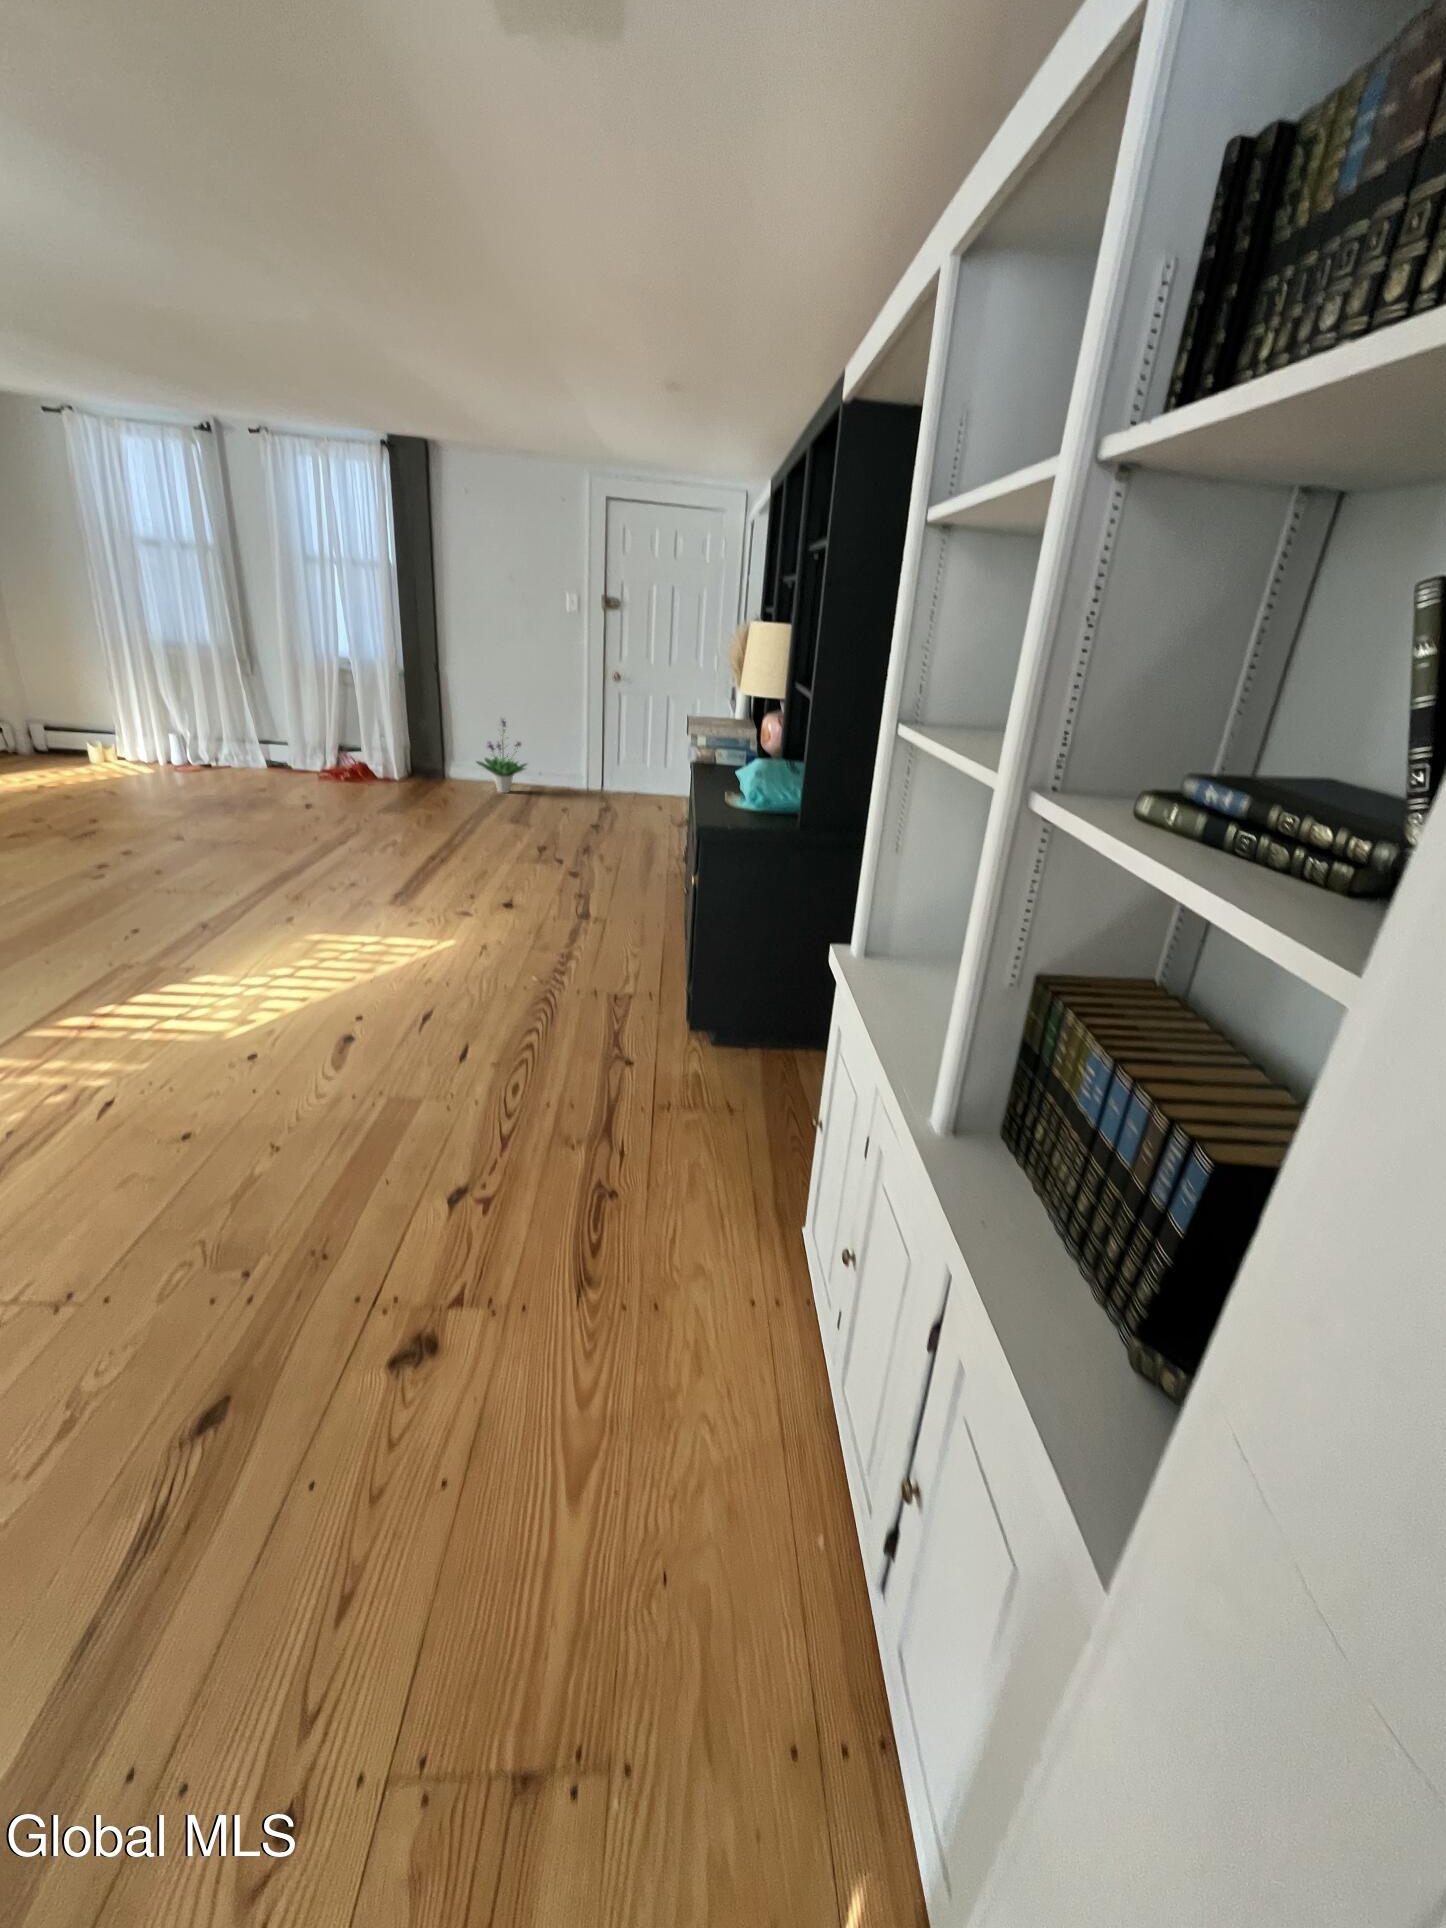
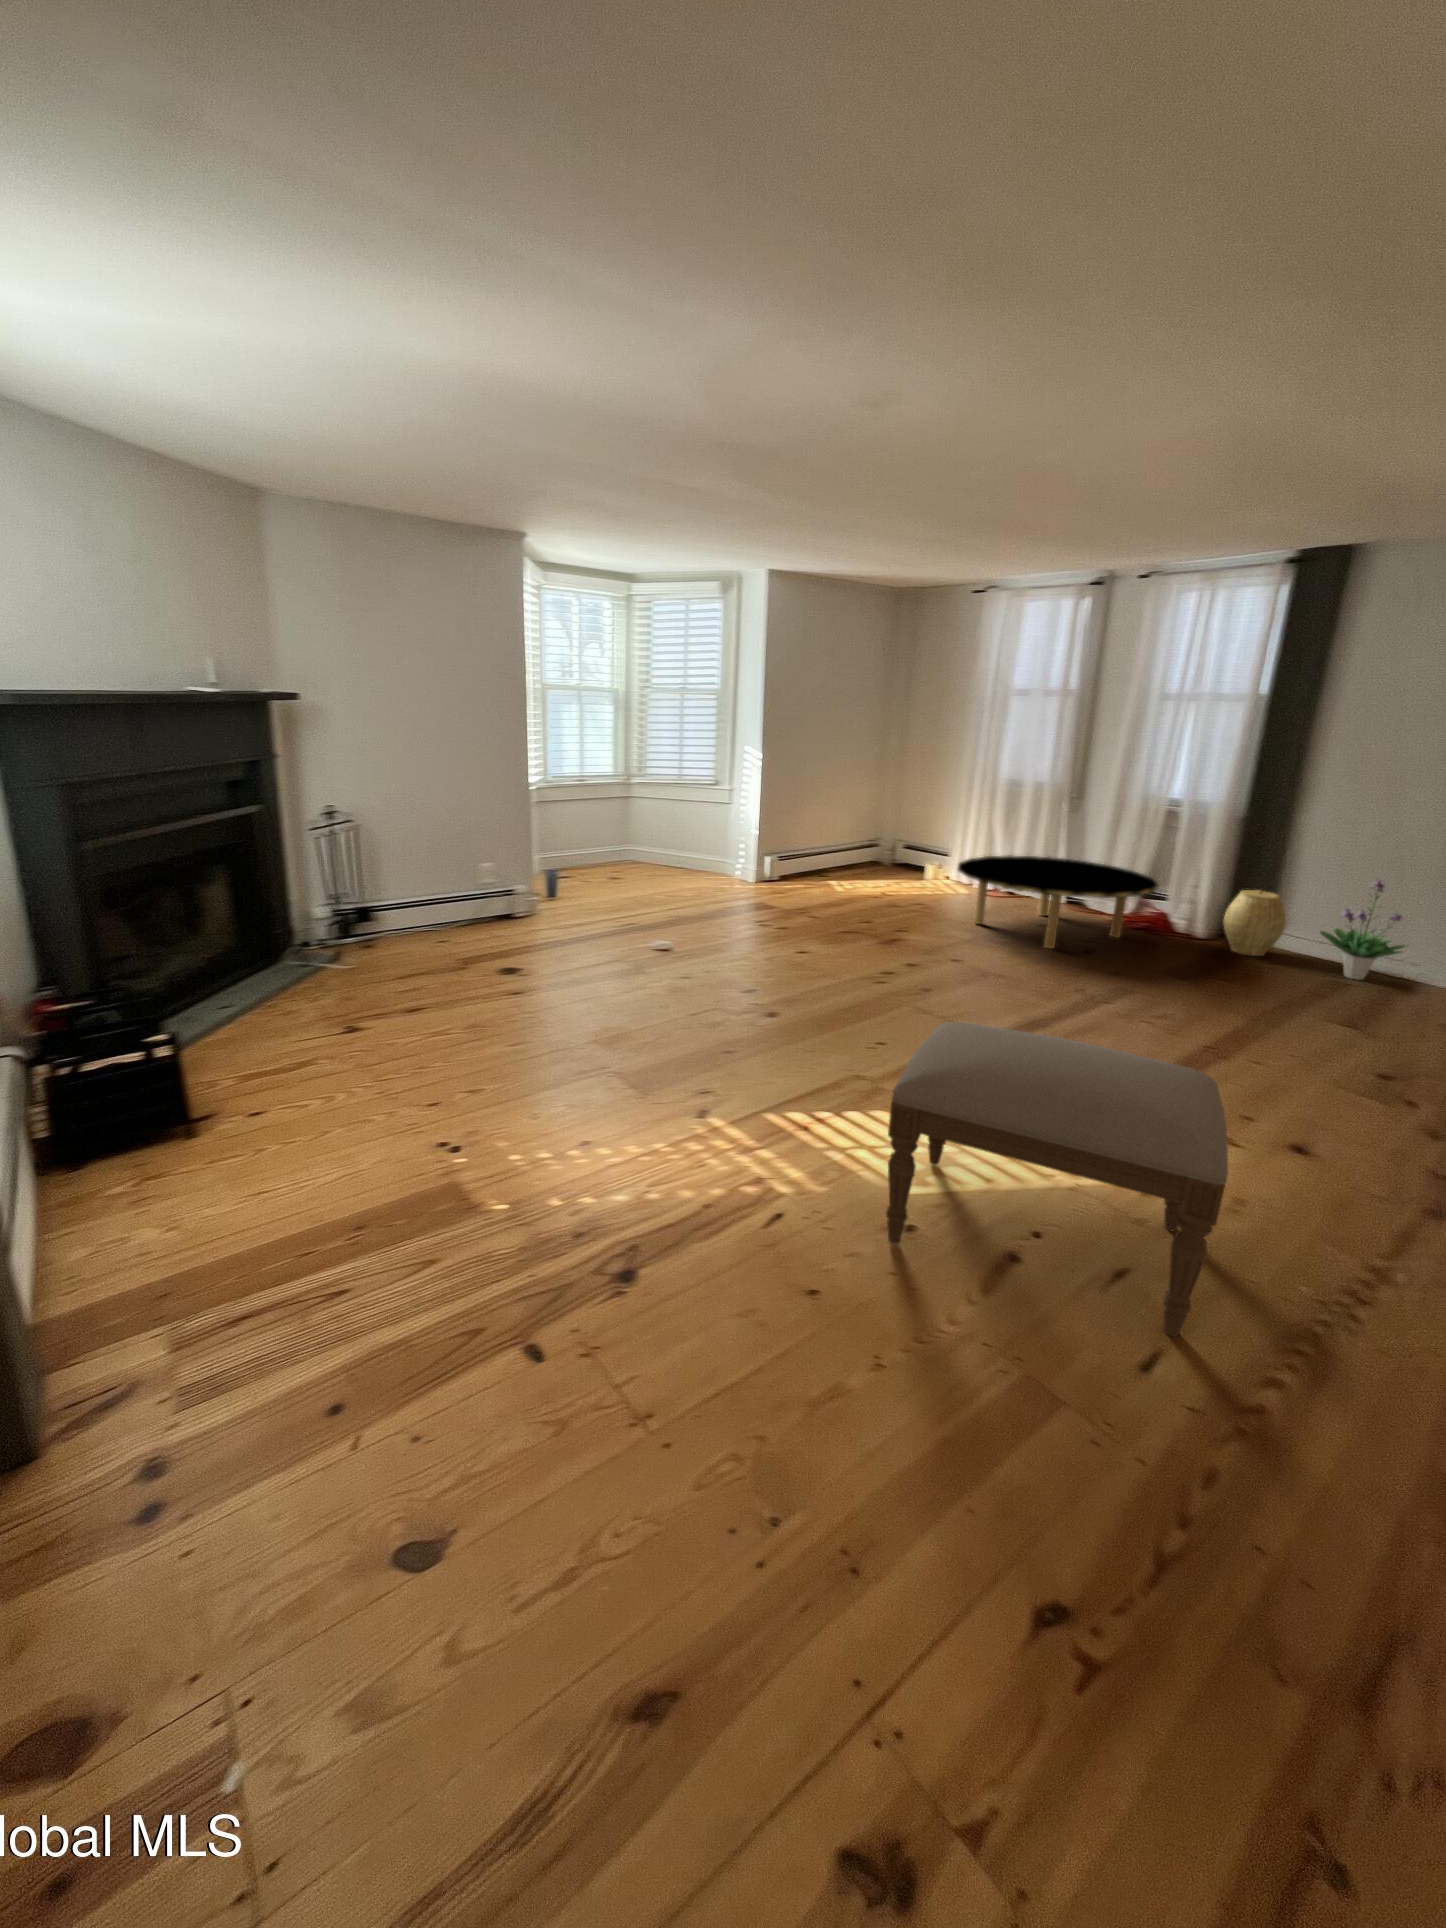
coffee table: none [140,724,352,810] -> present [958,856,1159,949]
woven basket: none [409,735,453,788] -> present [1224,890,1286,956]
ottoman: none [204,861,477,1073] -> present [886,1022,1228,1337]

